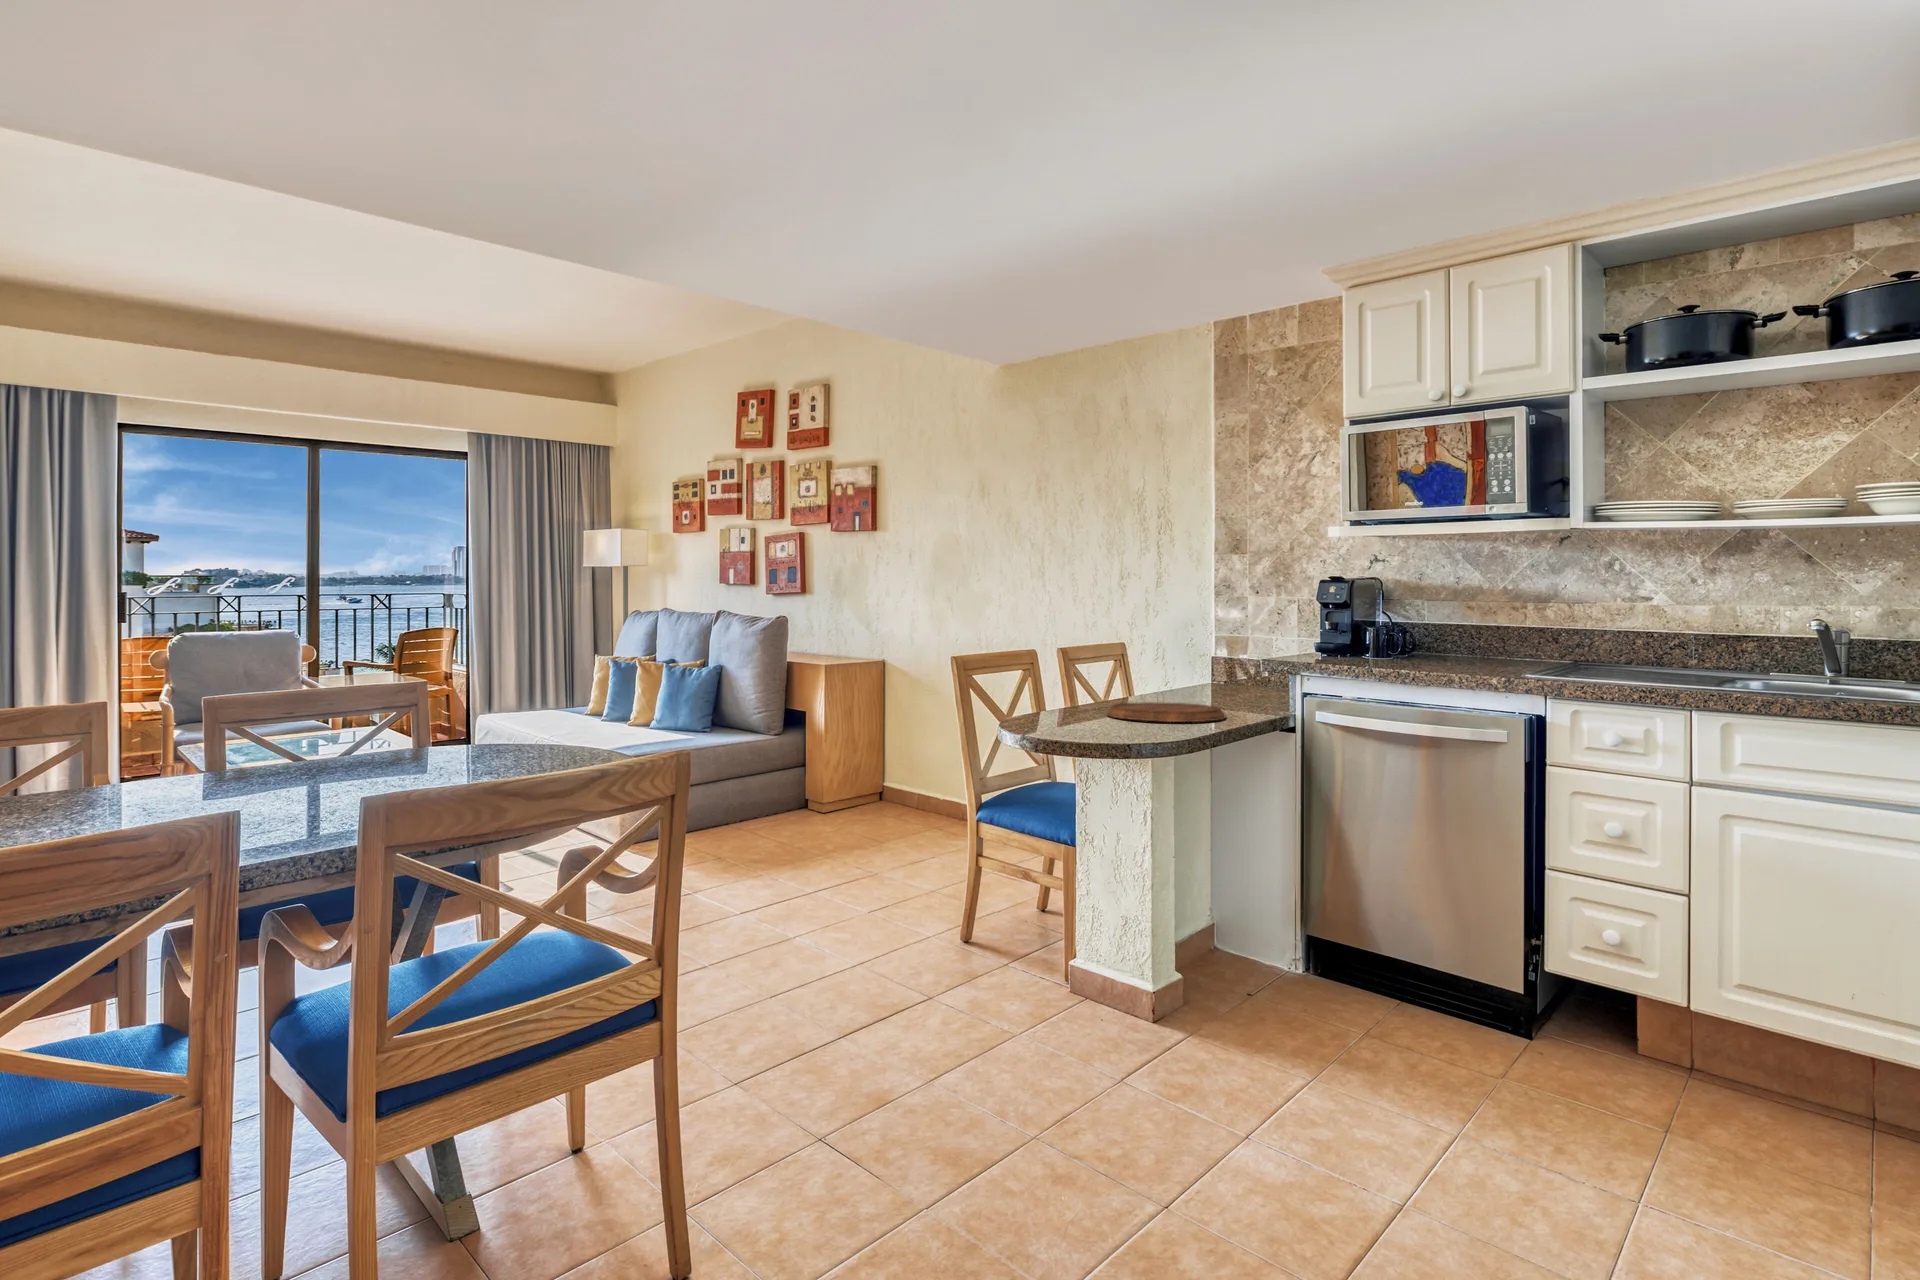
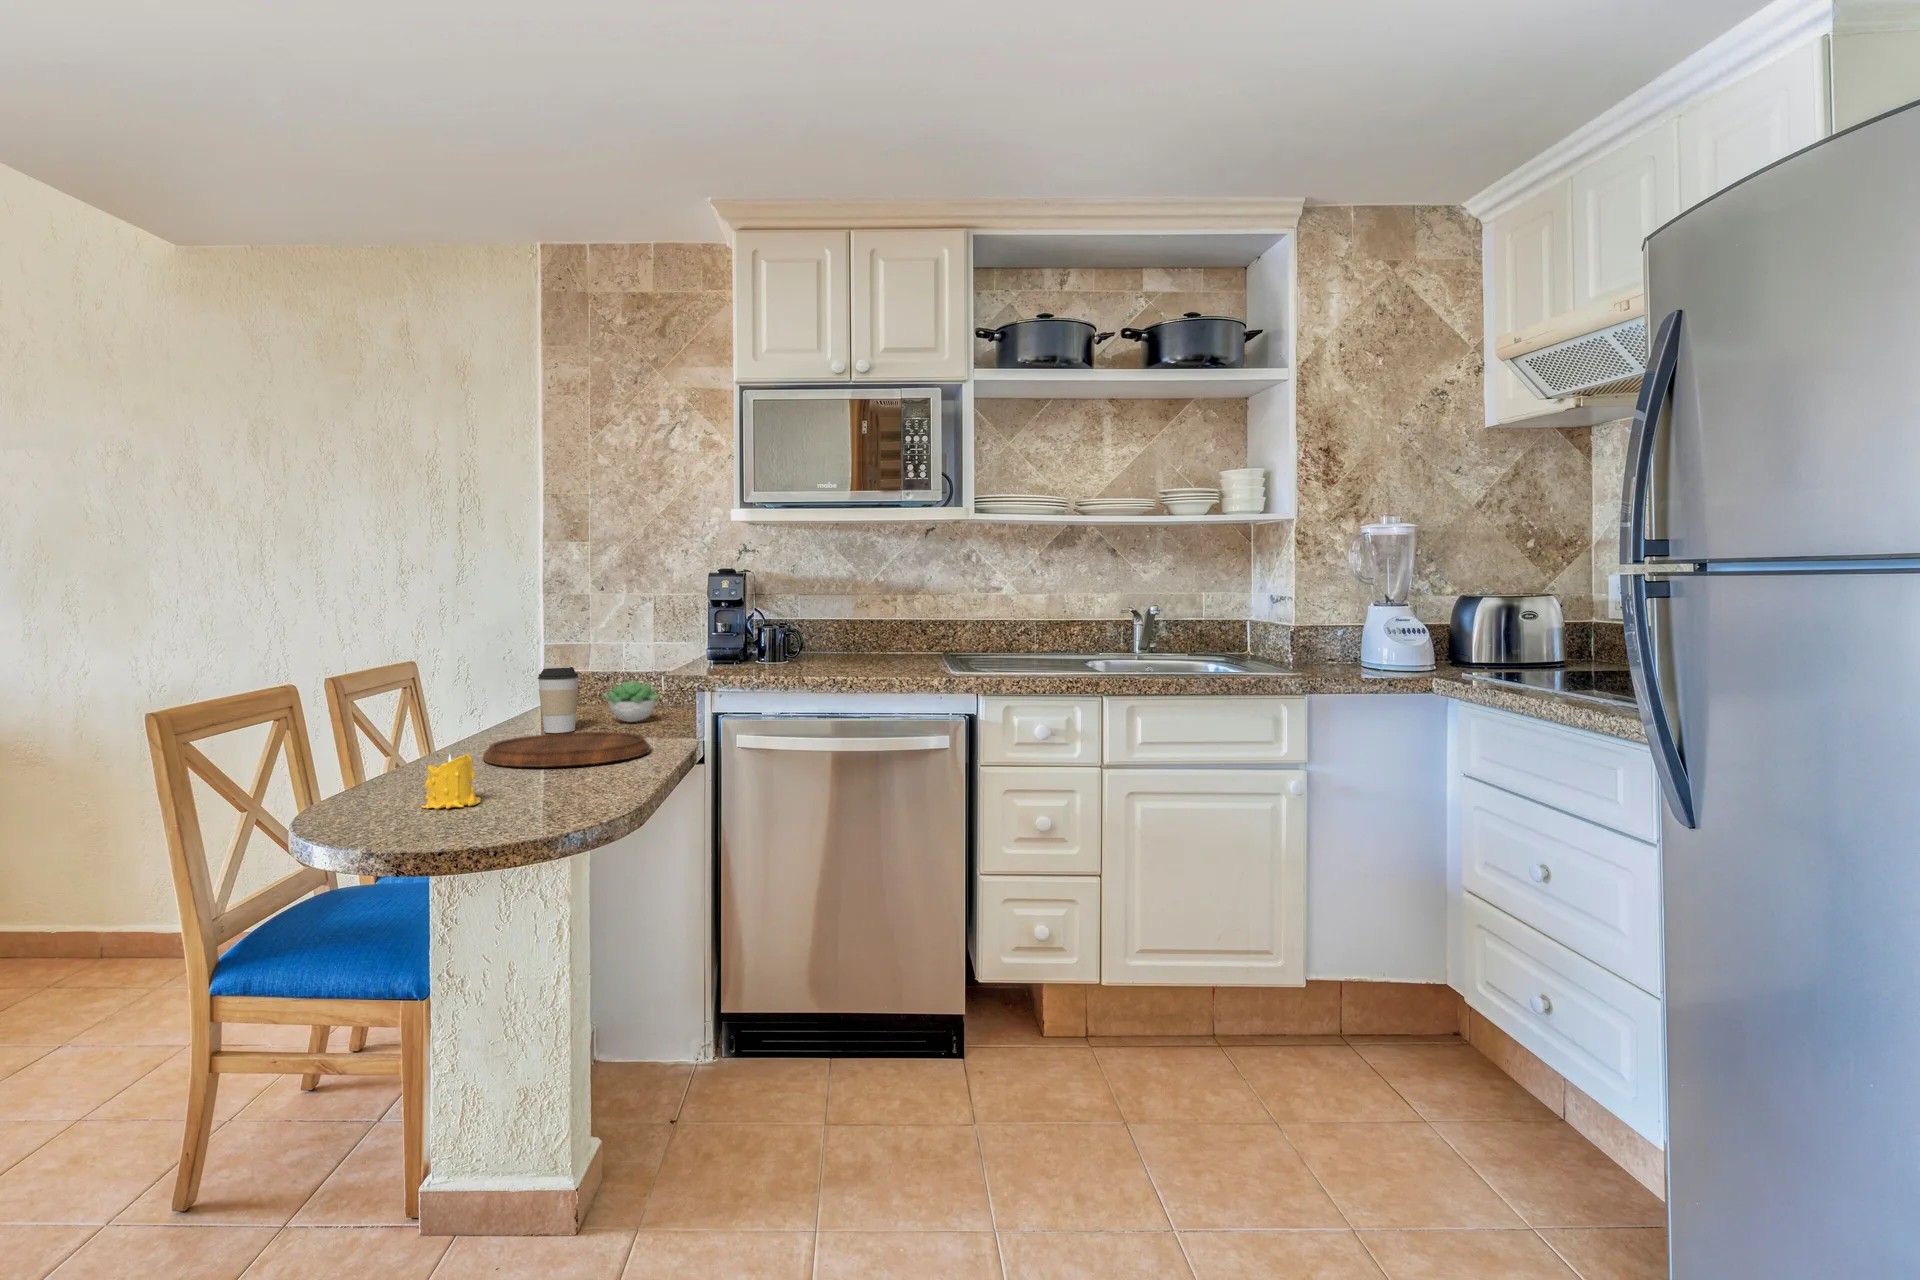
coffee cup: none [1168,655,1198,705] -> present [538,667,579,733]
succulent plant: none [1223,670,1268,704] -> present [603,681,661,722]
candle: none [1038,697,1074,733] -> present [421,754,481,809]

